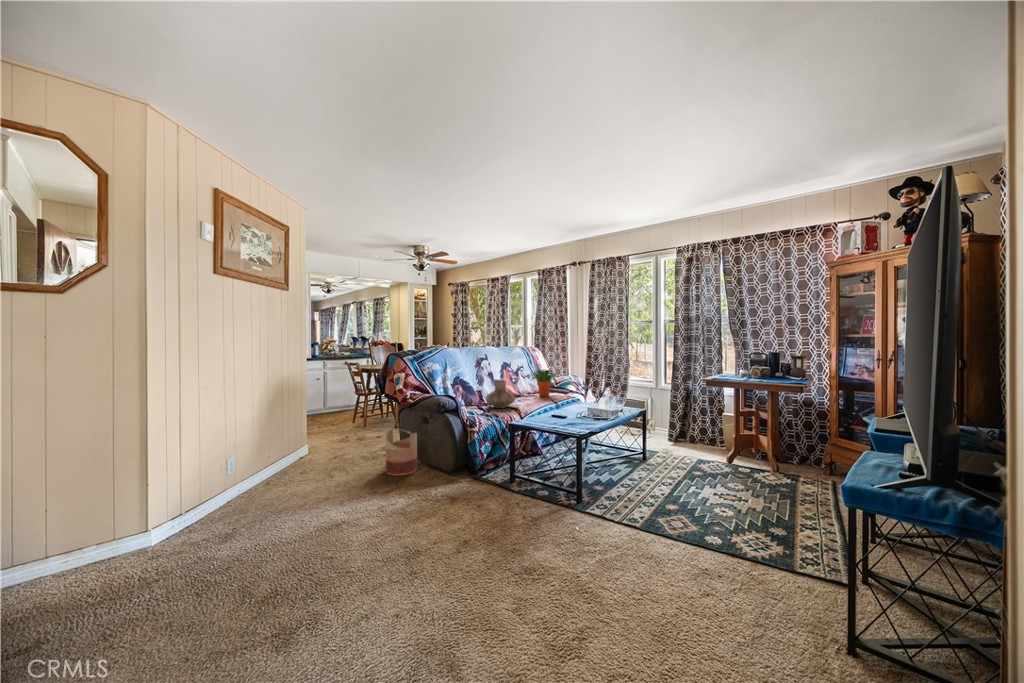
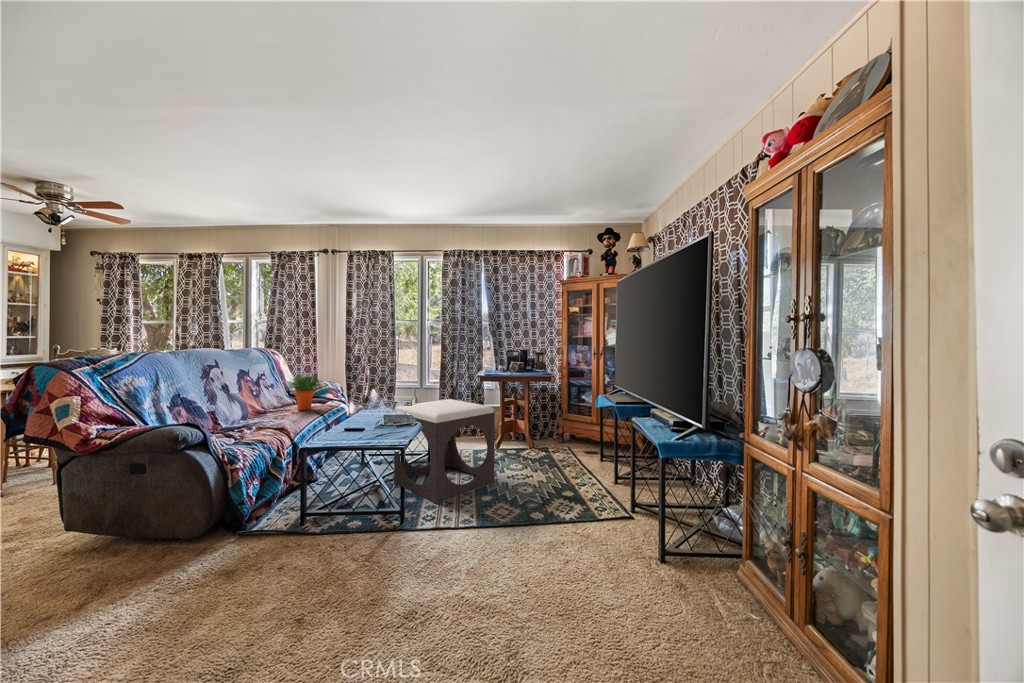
vase: present [486,380,515,408] -> none [235,394,282,432]
footstool: none [597,400,694,497] -> present [394,399,495,503]
basket: present [385,427,417,475] -> none [40,492,116,577]

